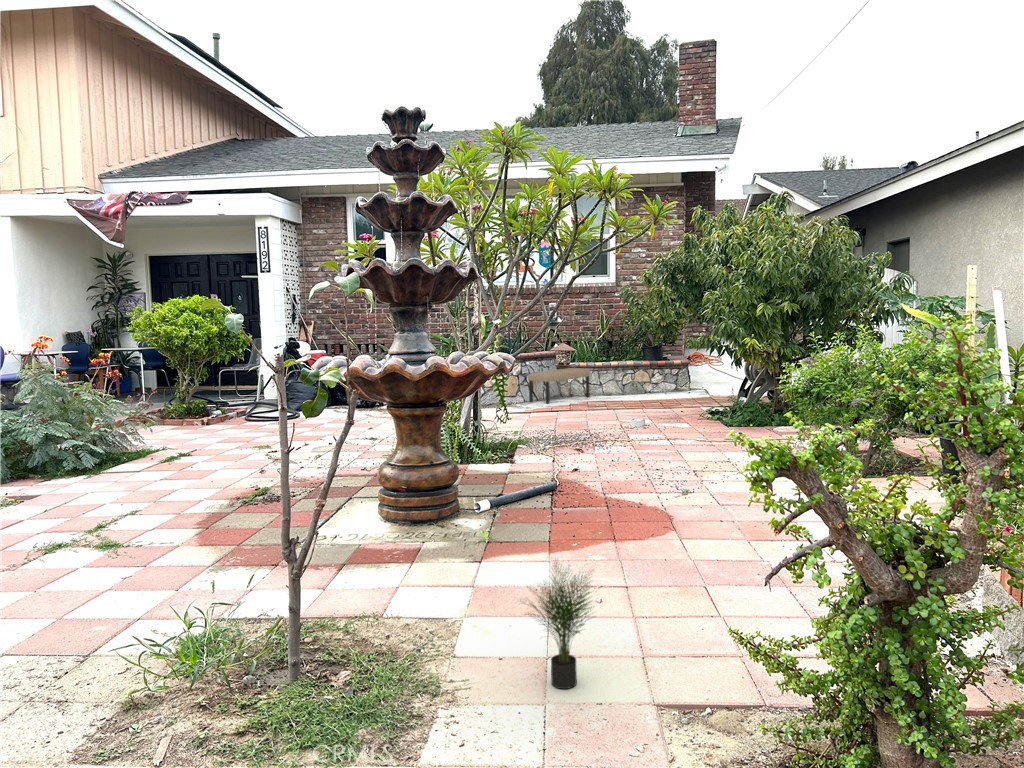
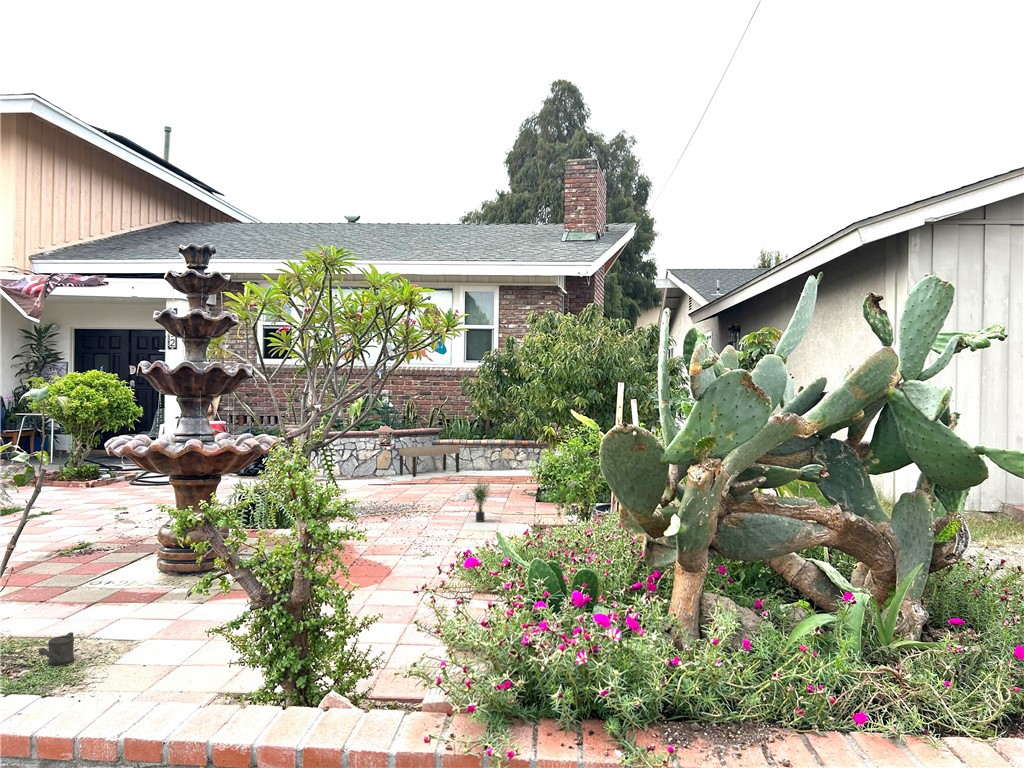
potted plant: present [525,563,594,689] -> present [472,480,489,522]
watering can: none [393,619,426,666] -> present [39,632,74,665]

